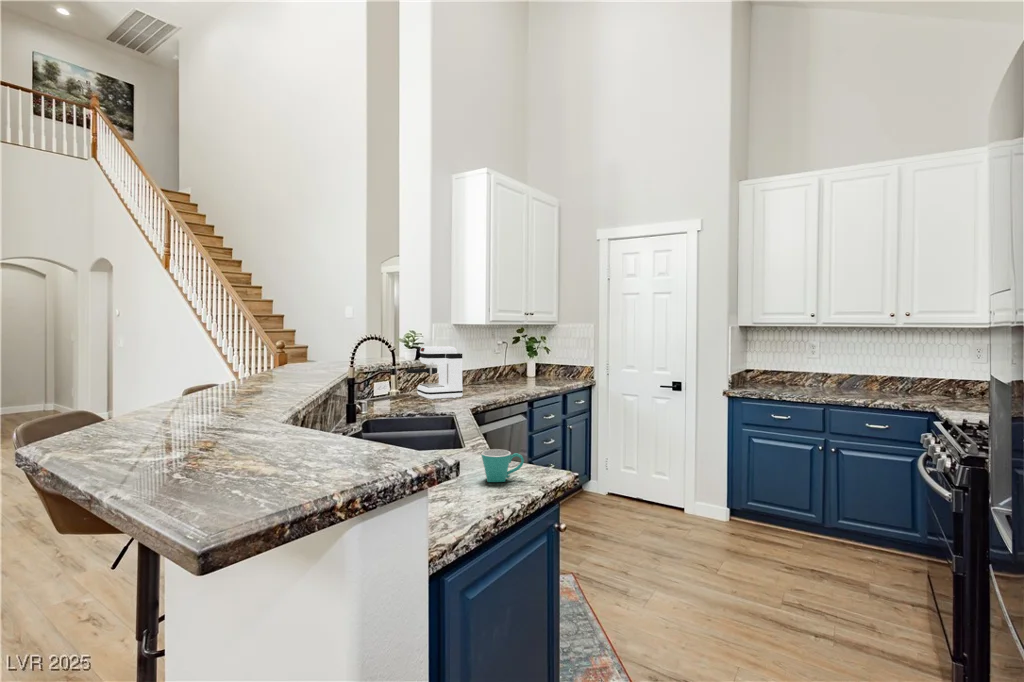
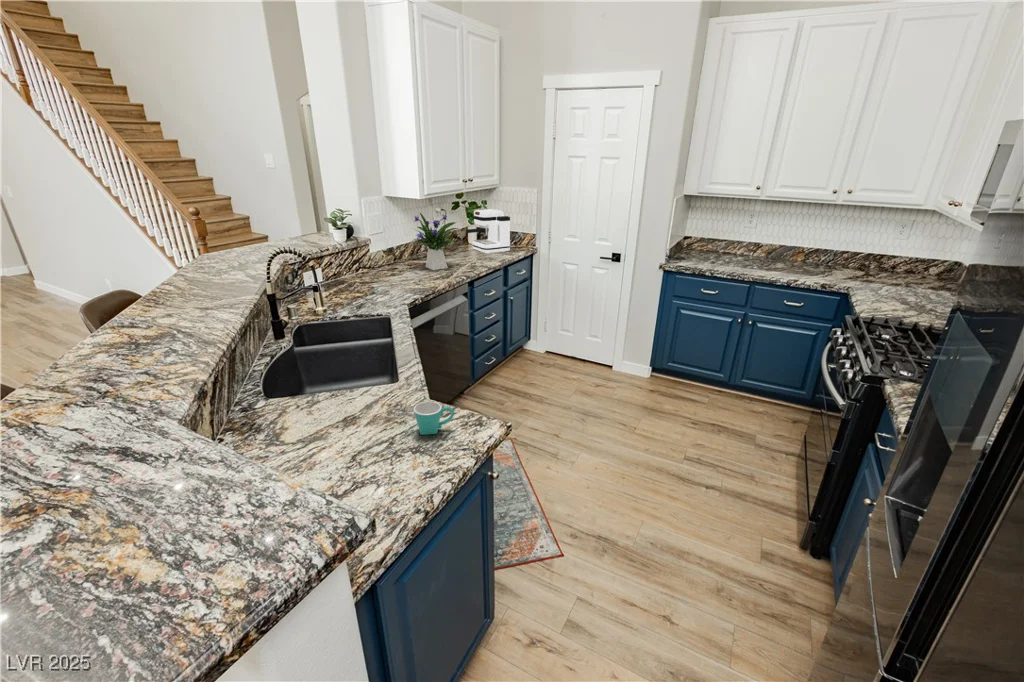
flower arrangement: none [470,336,520,391] -> present [413,213,458,270]
coffee maker: present [407,346,463,400] -> present [466,209,510,254]

